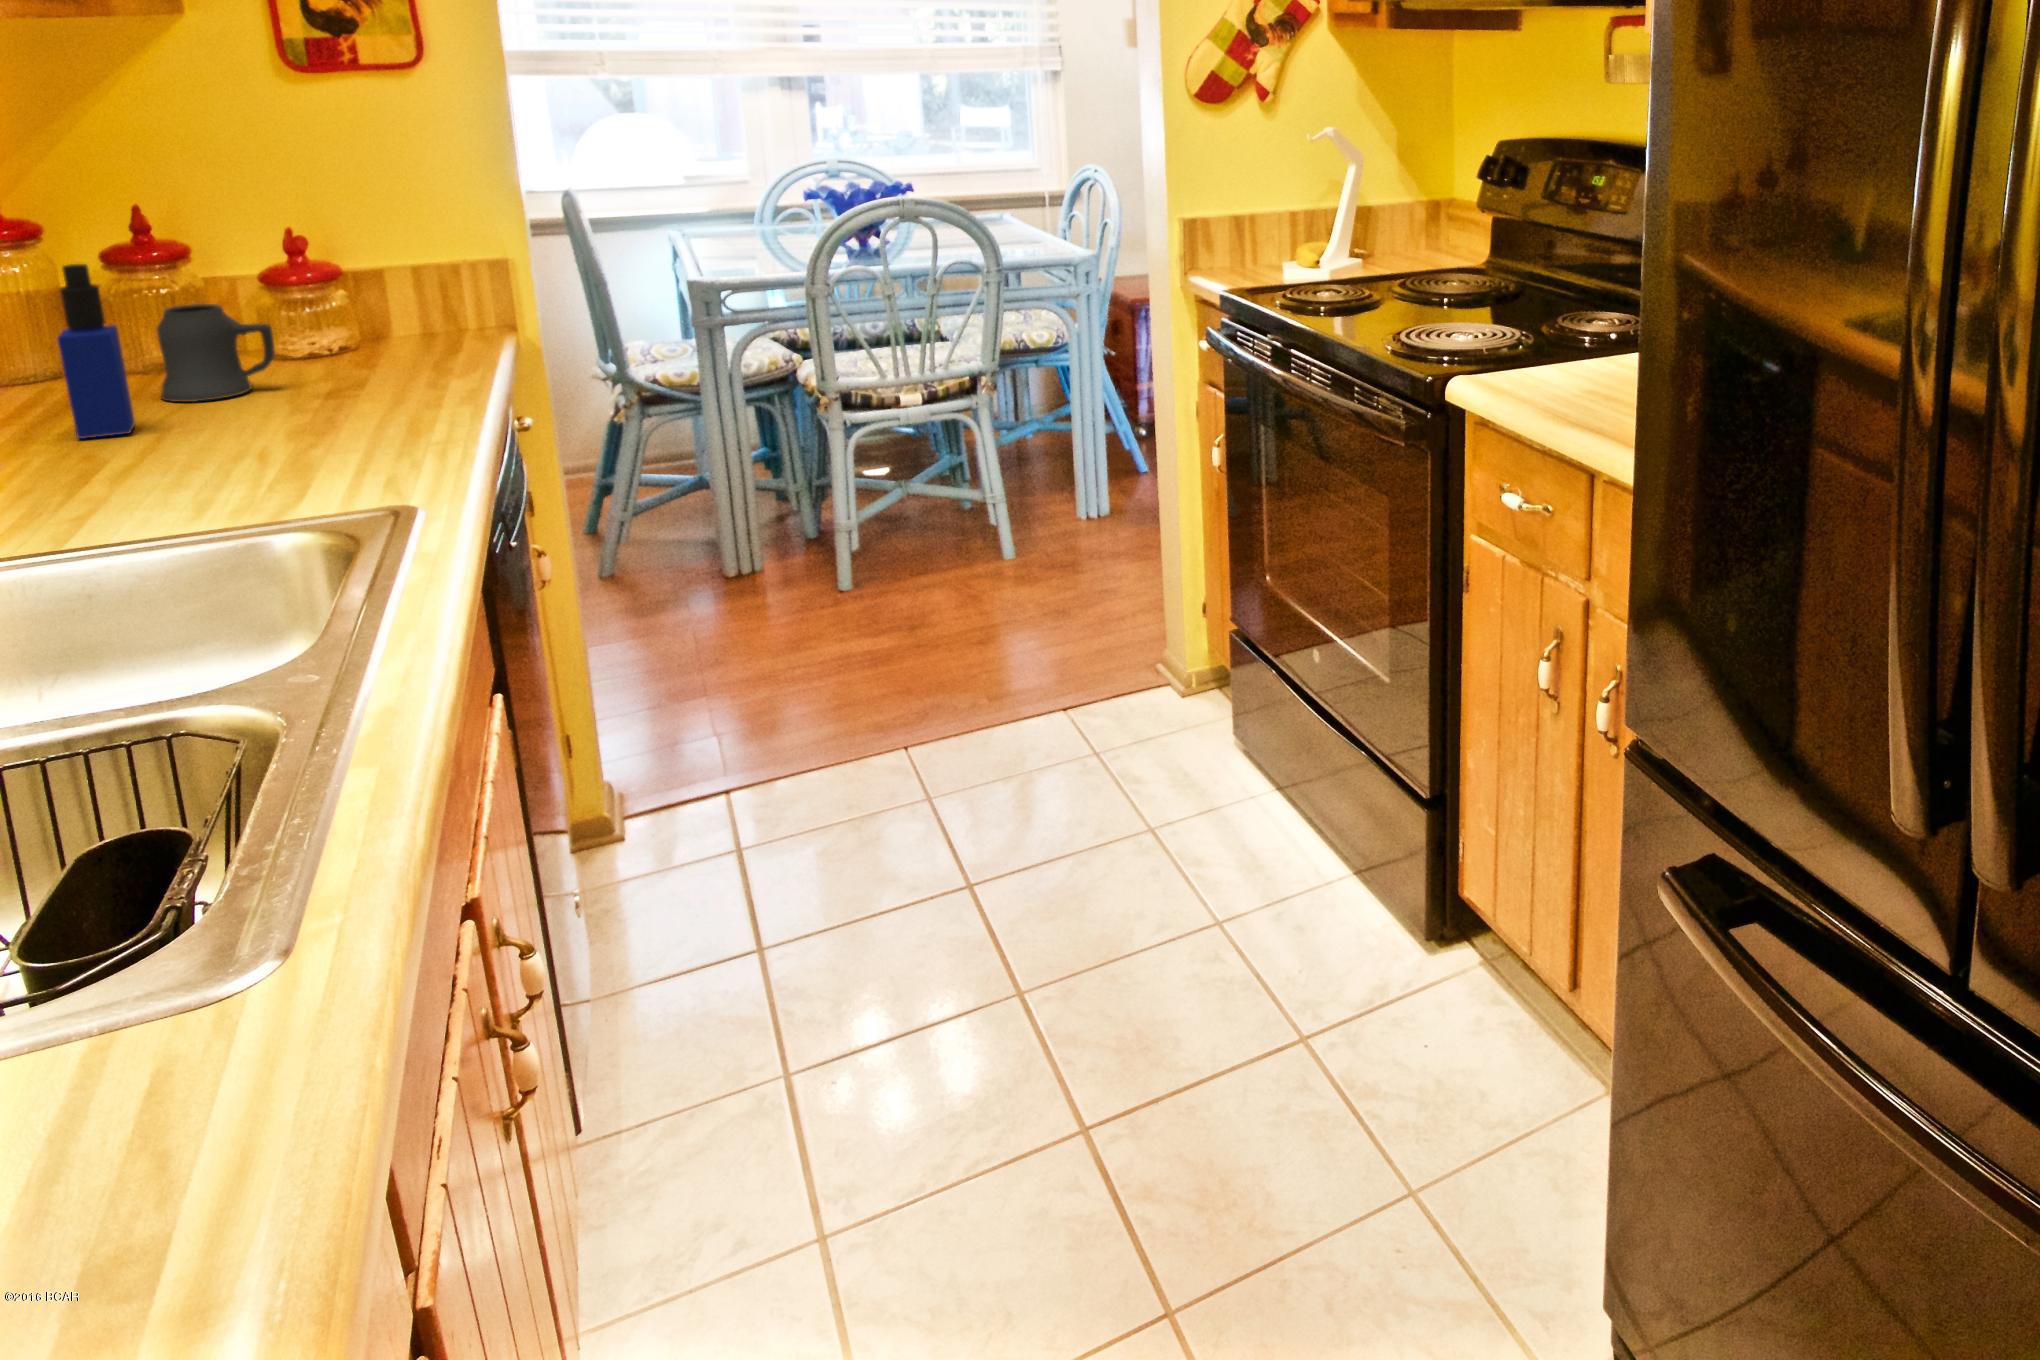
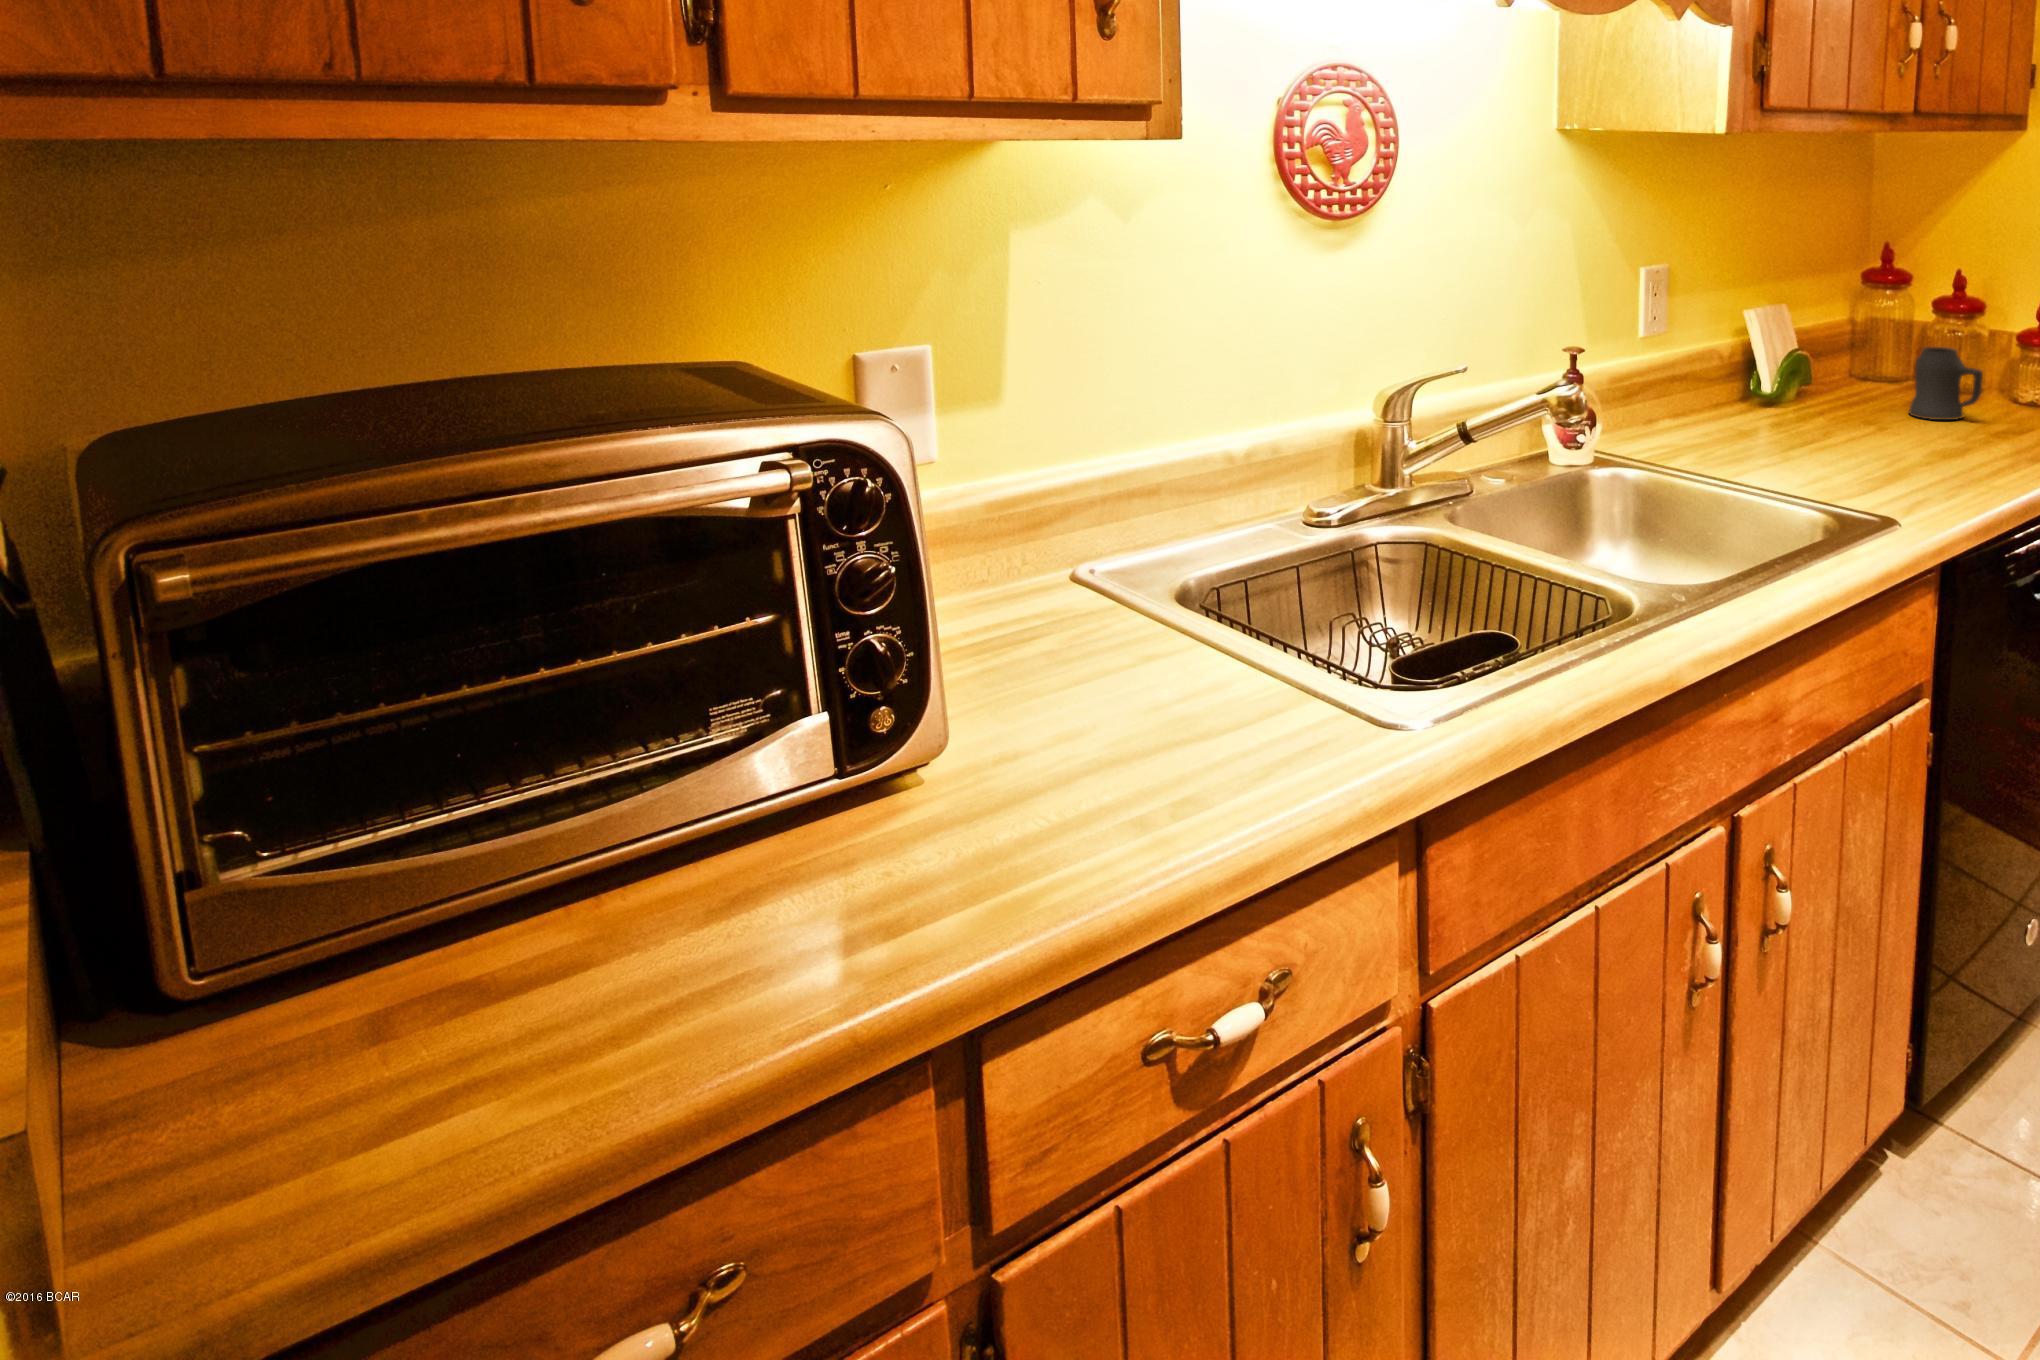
bottle: present [58,264,135,439] -> none [1834,302,1876,428]

